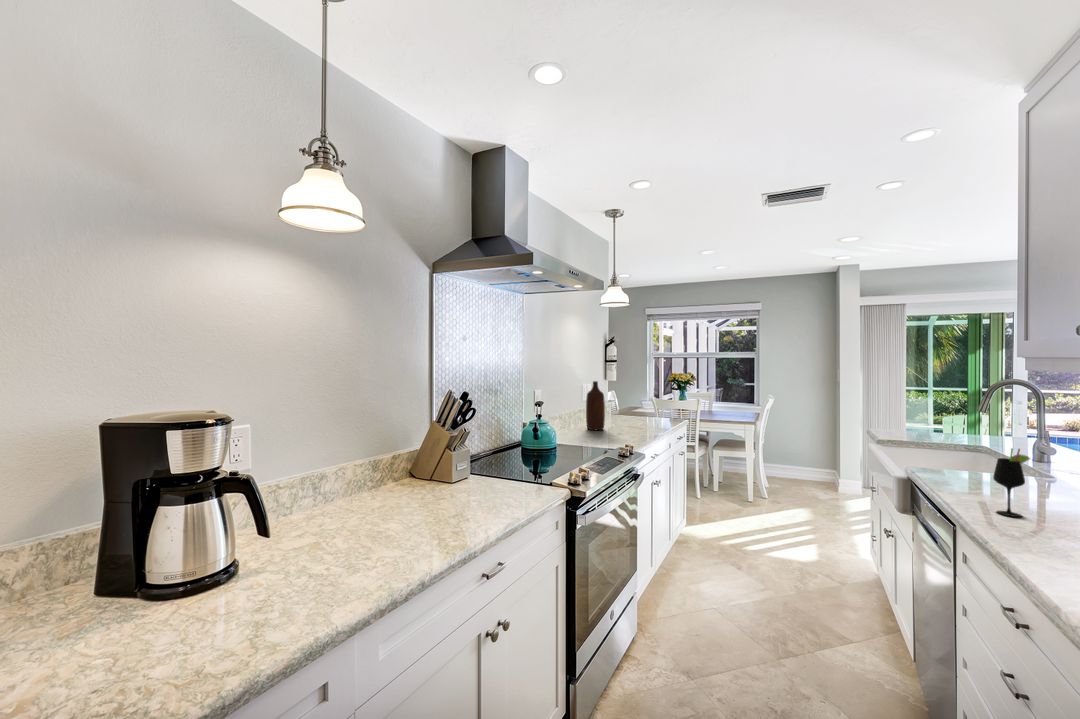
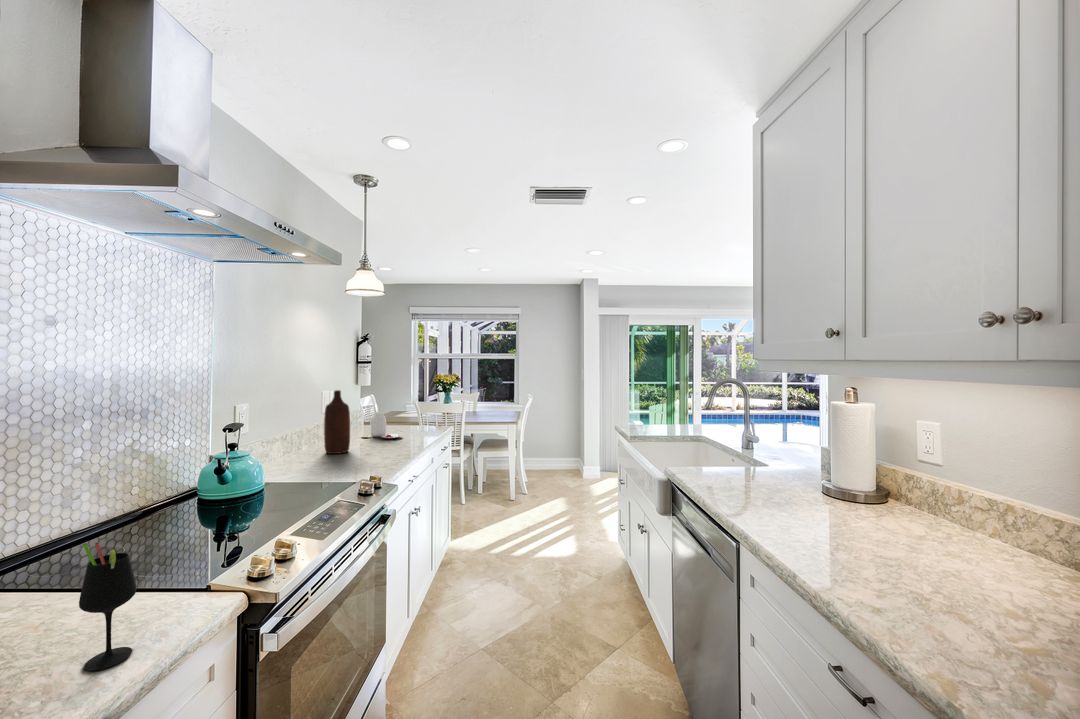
jar: none [611,401,643,424] -> present [362,412,402,438]
wine glass: present [993,449,1030,517] -> present [79,543,137,671]

